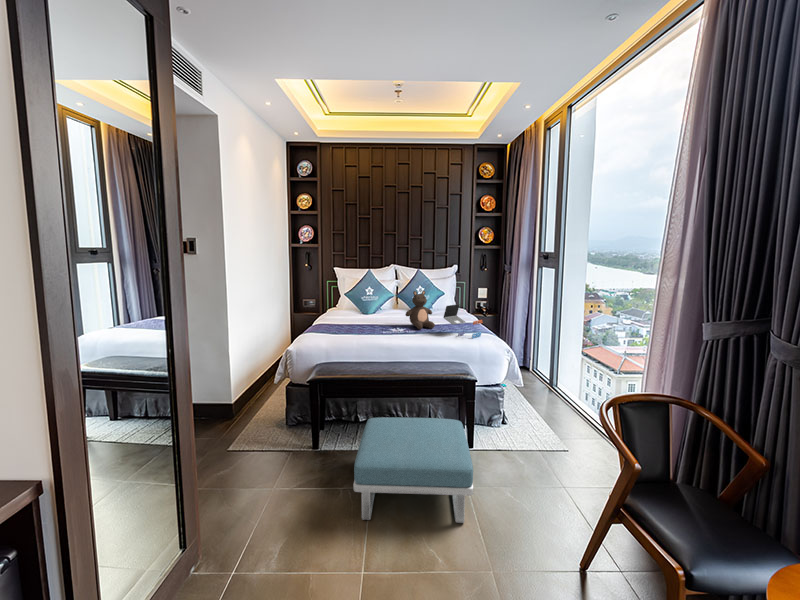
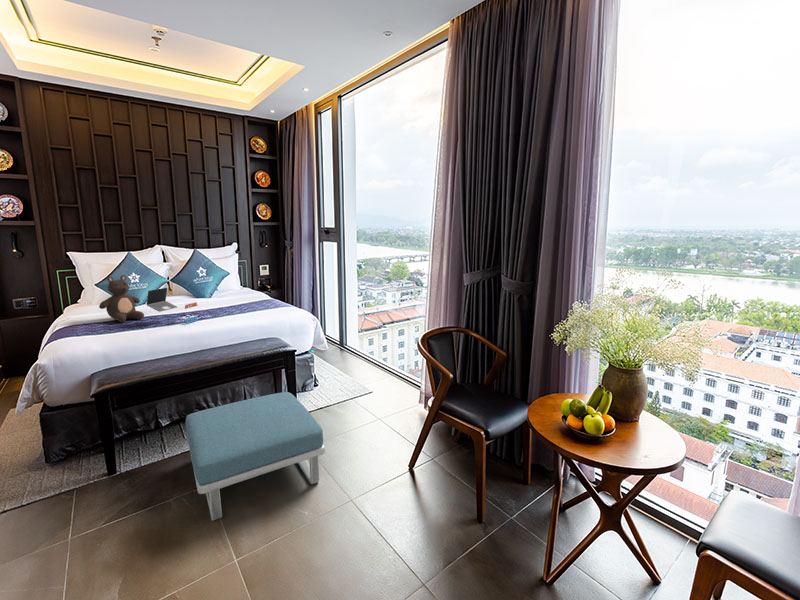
teddy bear: present [405,291,435,329] -> present [99,275,144,322]
laptop: present [443,304,483,338] -> present [147,288,198,324]

